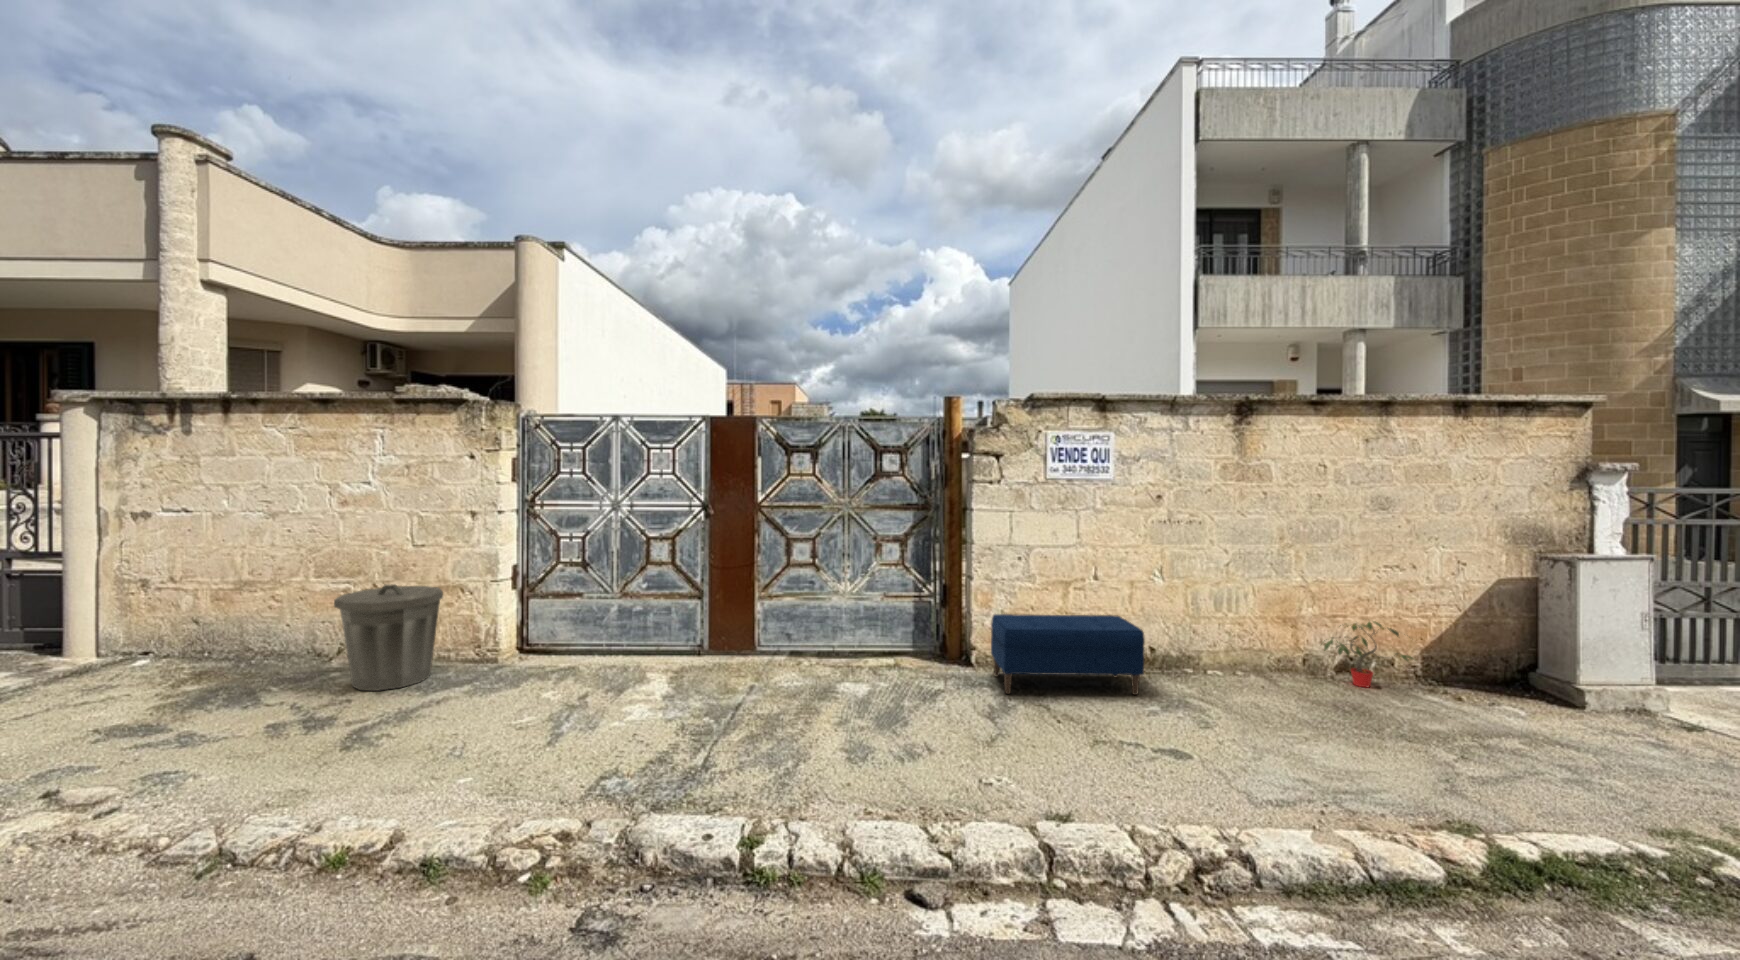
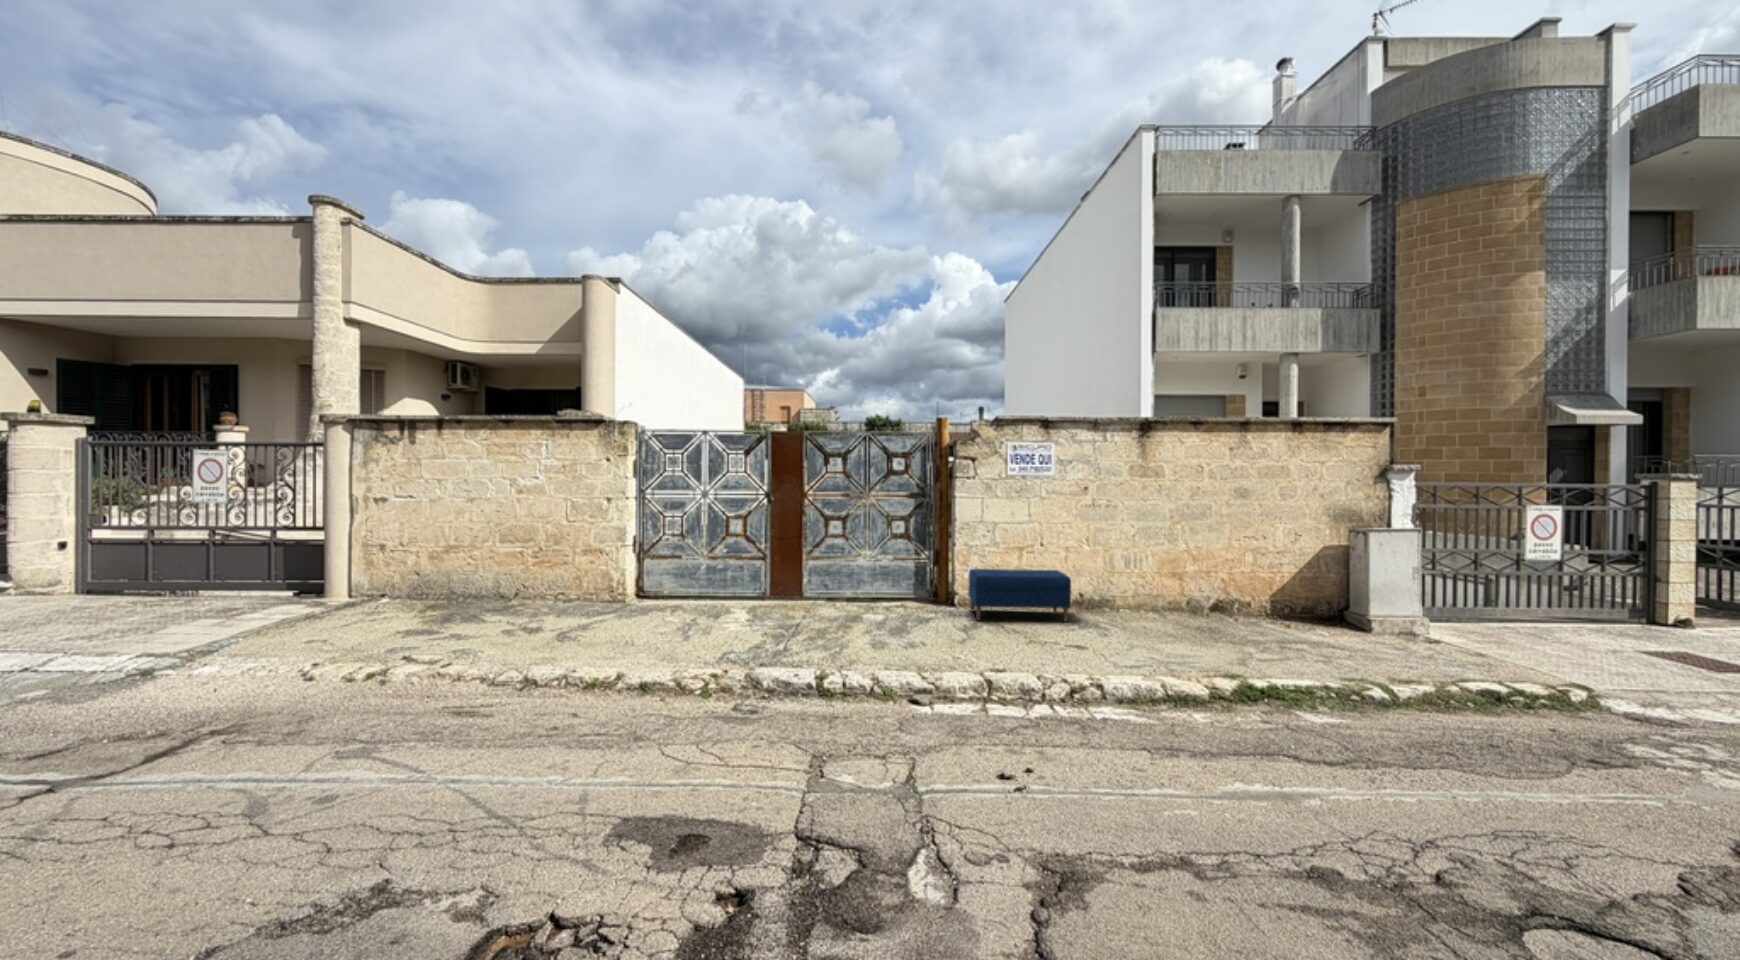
trash can: present [334,584,443,690] -> none [526,546,593,616]
potted plant: present [1324,622,1413,687] -> none [1197,572,1262,619]

